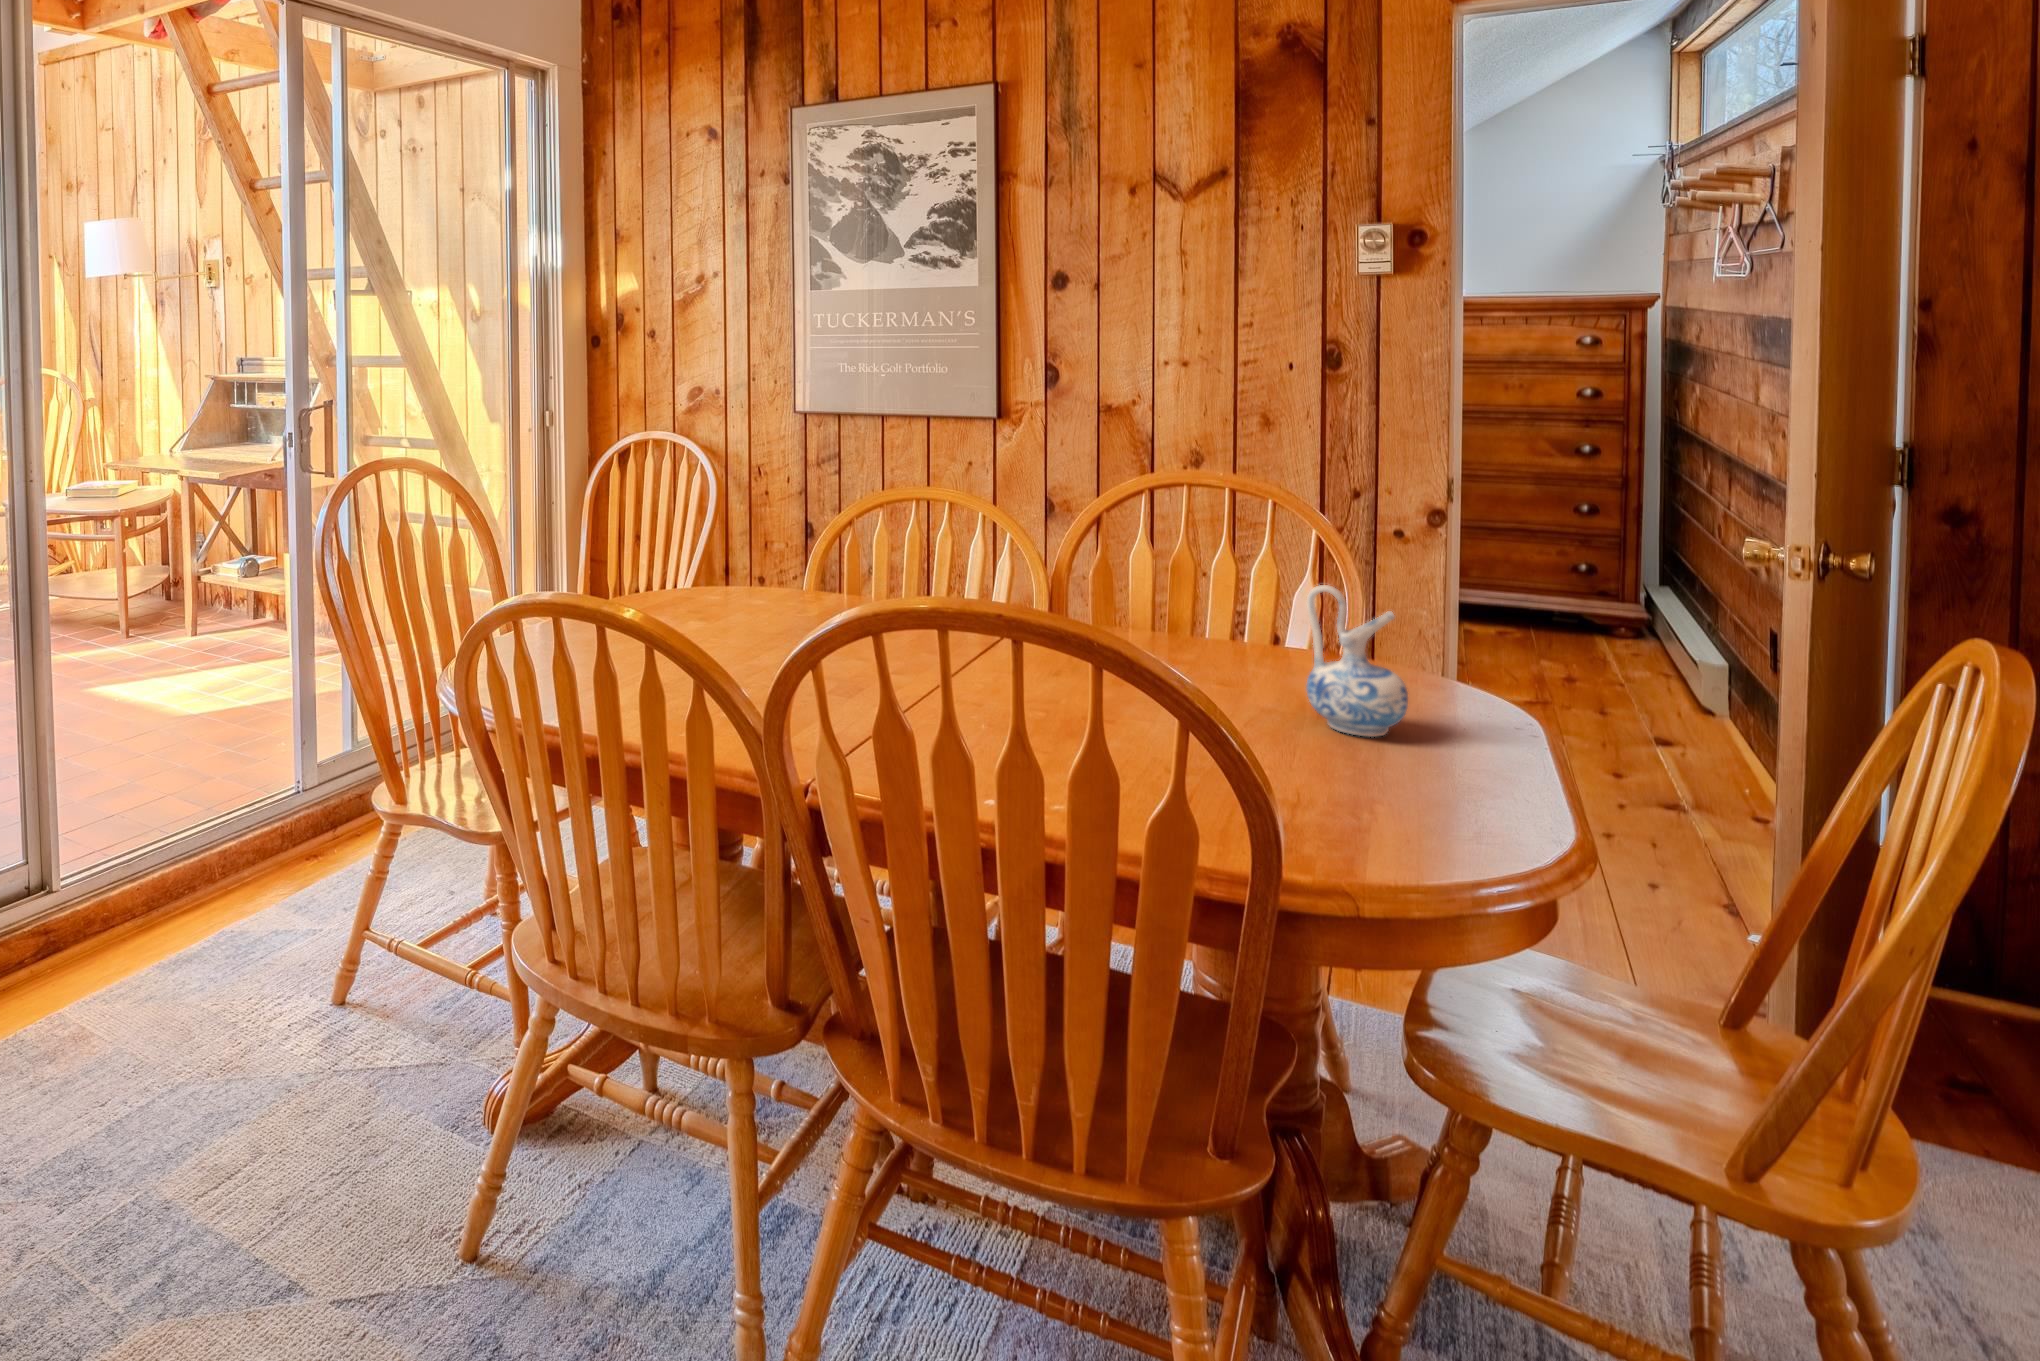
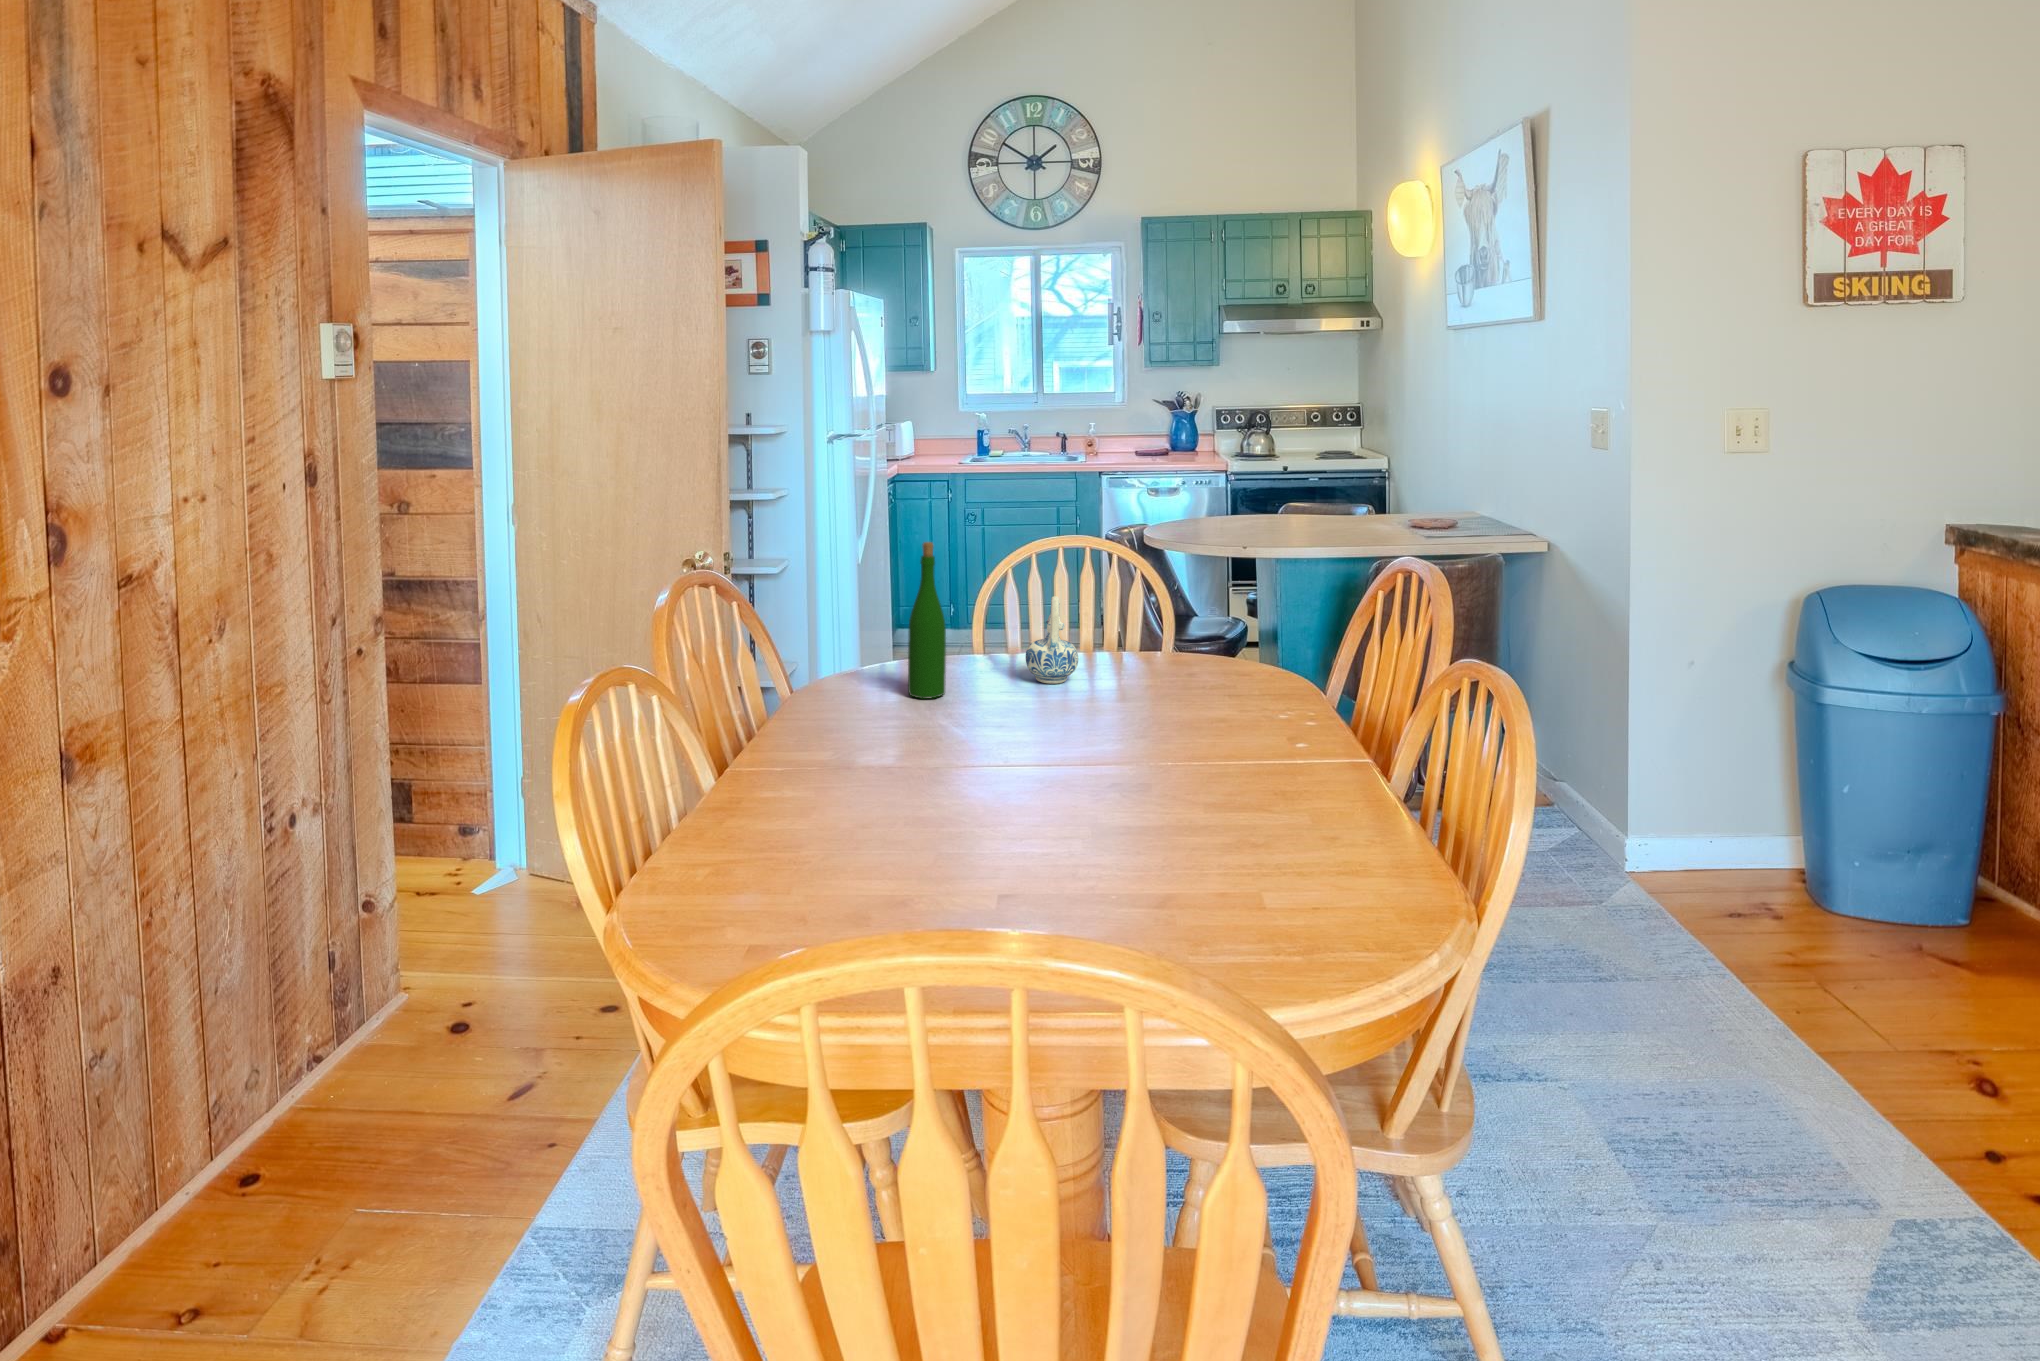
wine bottle: none [1231,466,1289,674] -> present [908,542,946,699]

